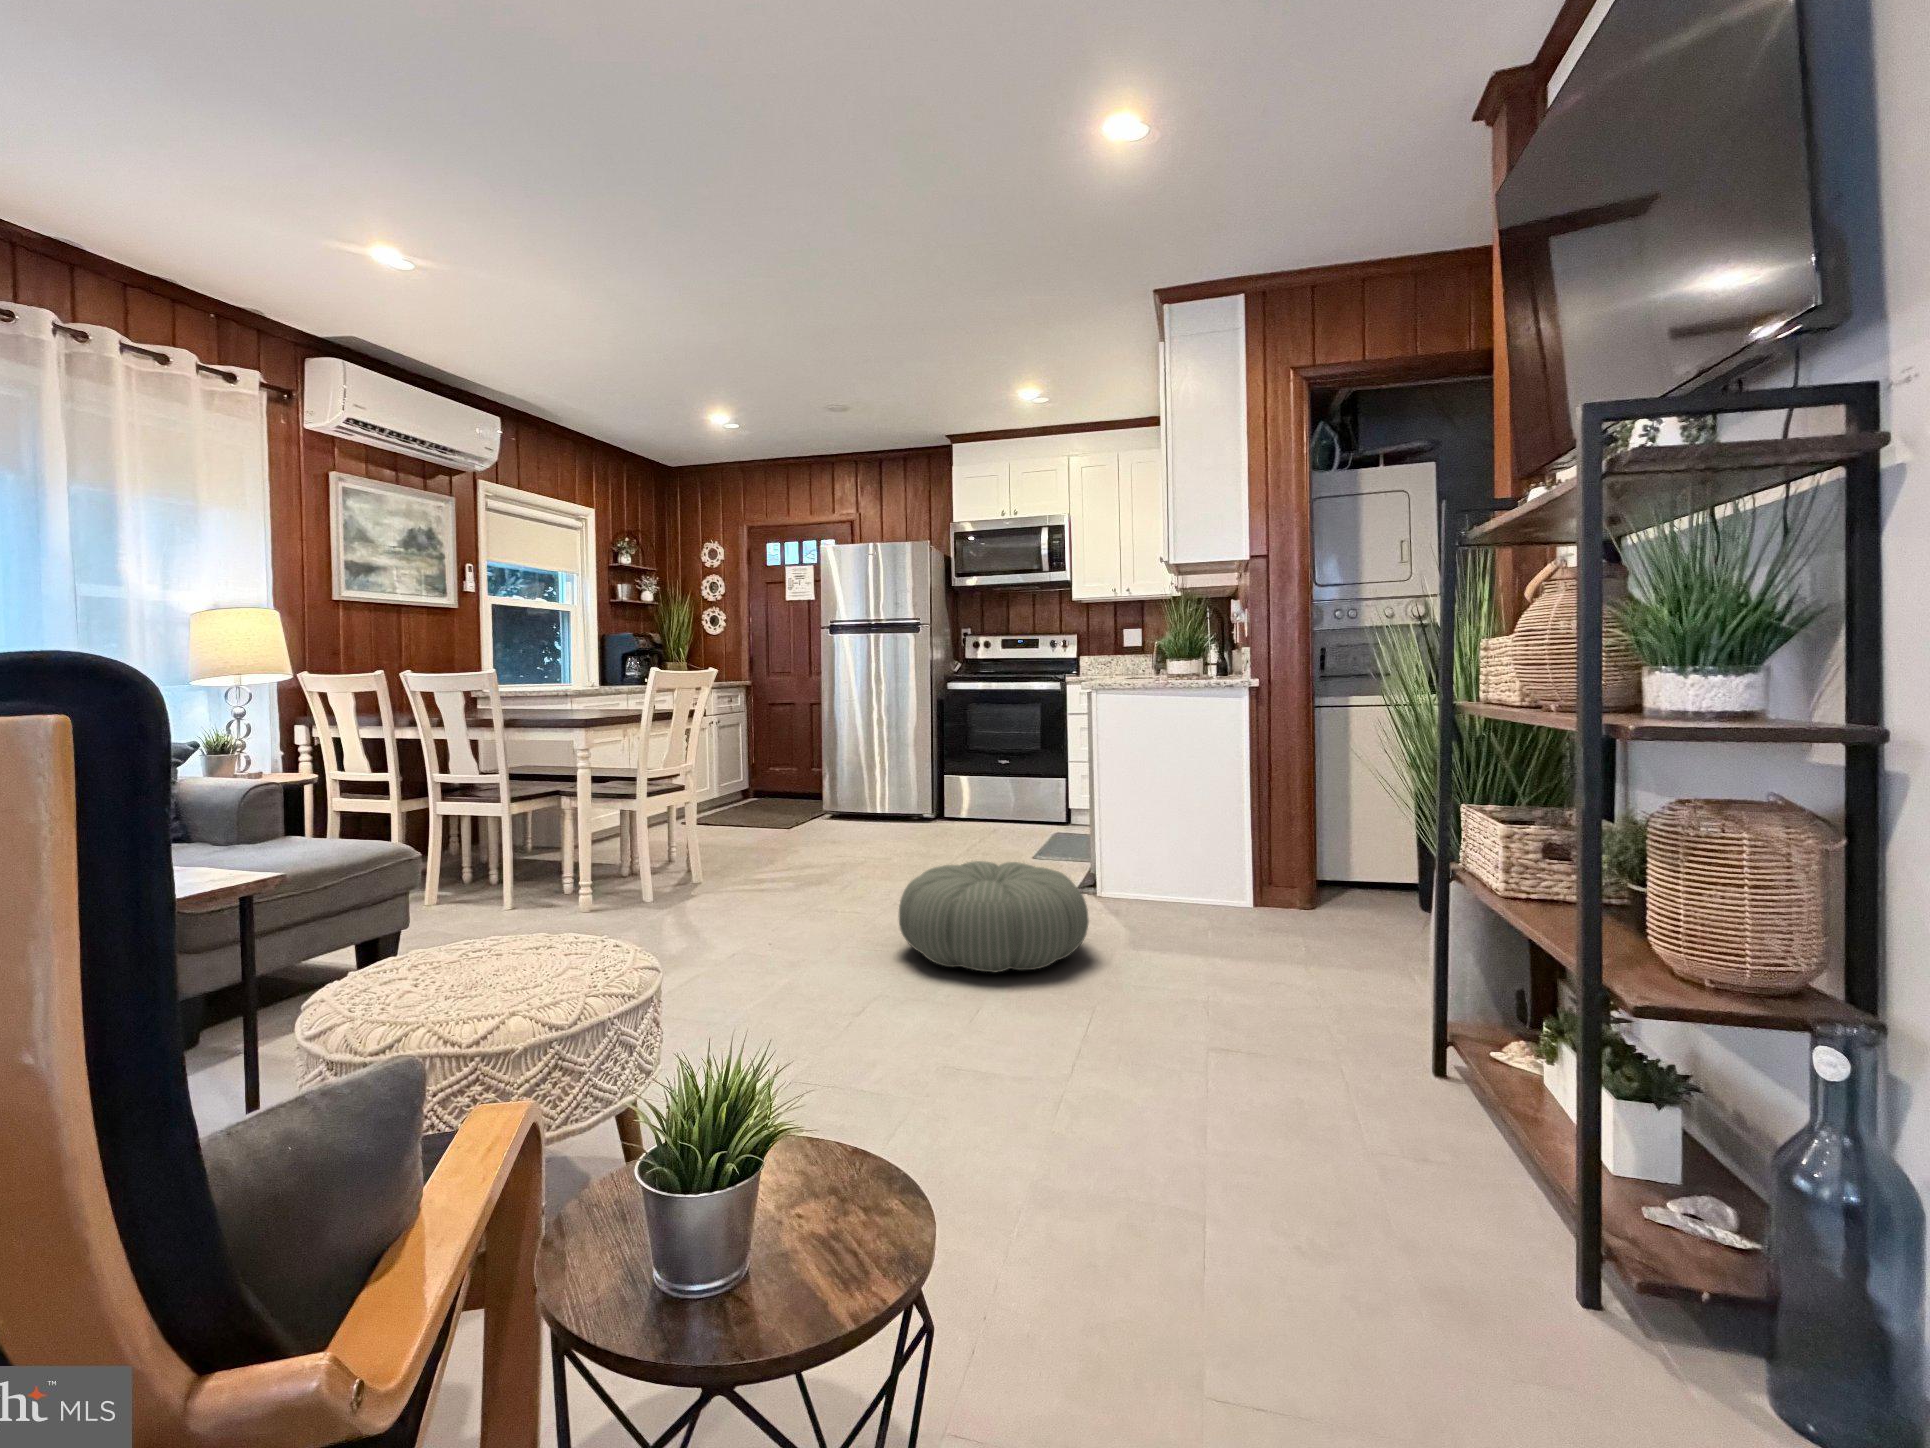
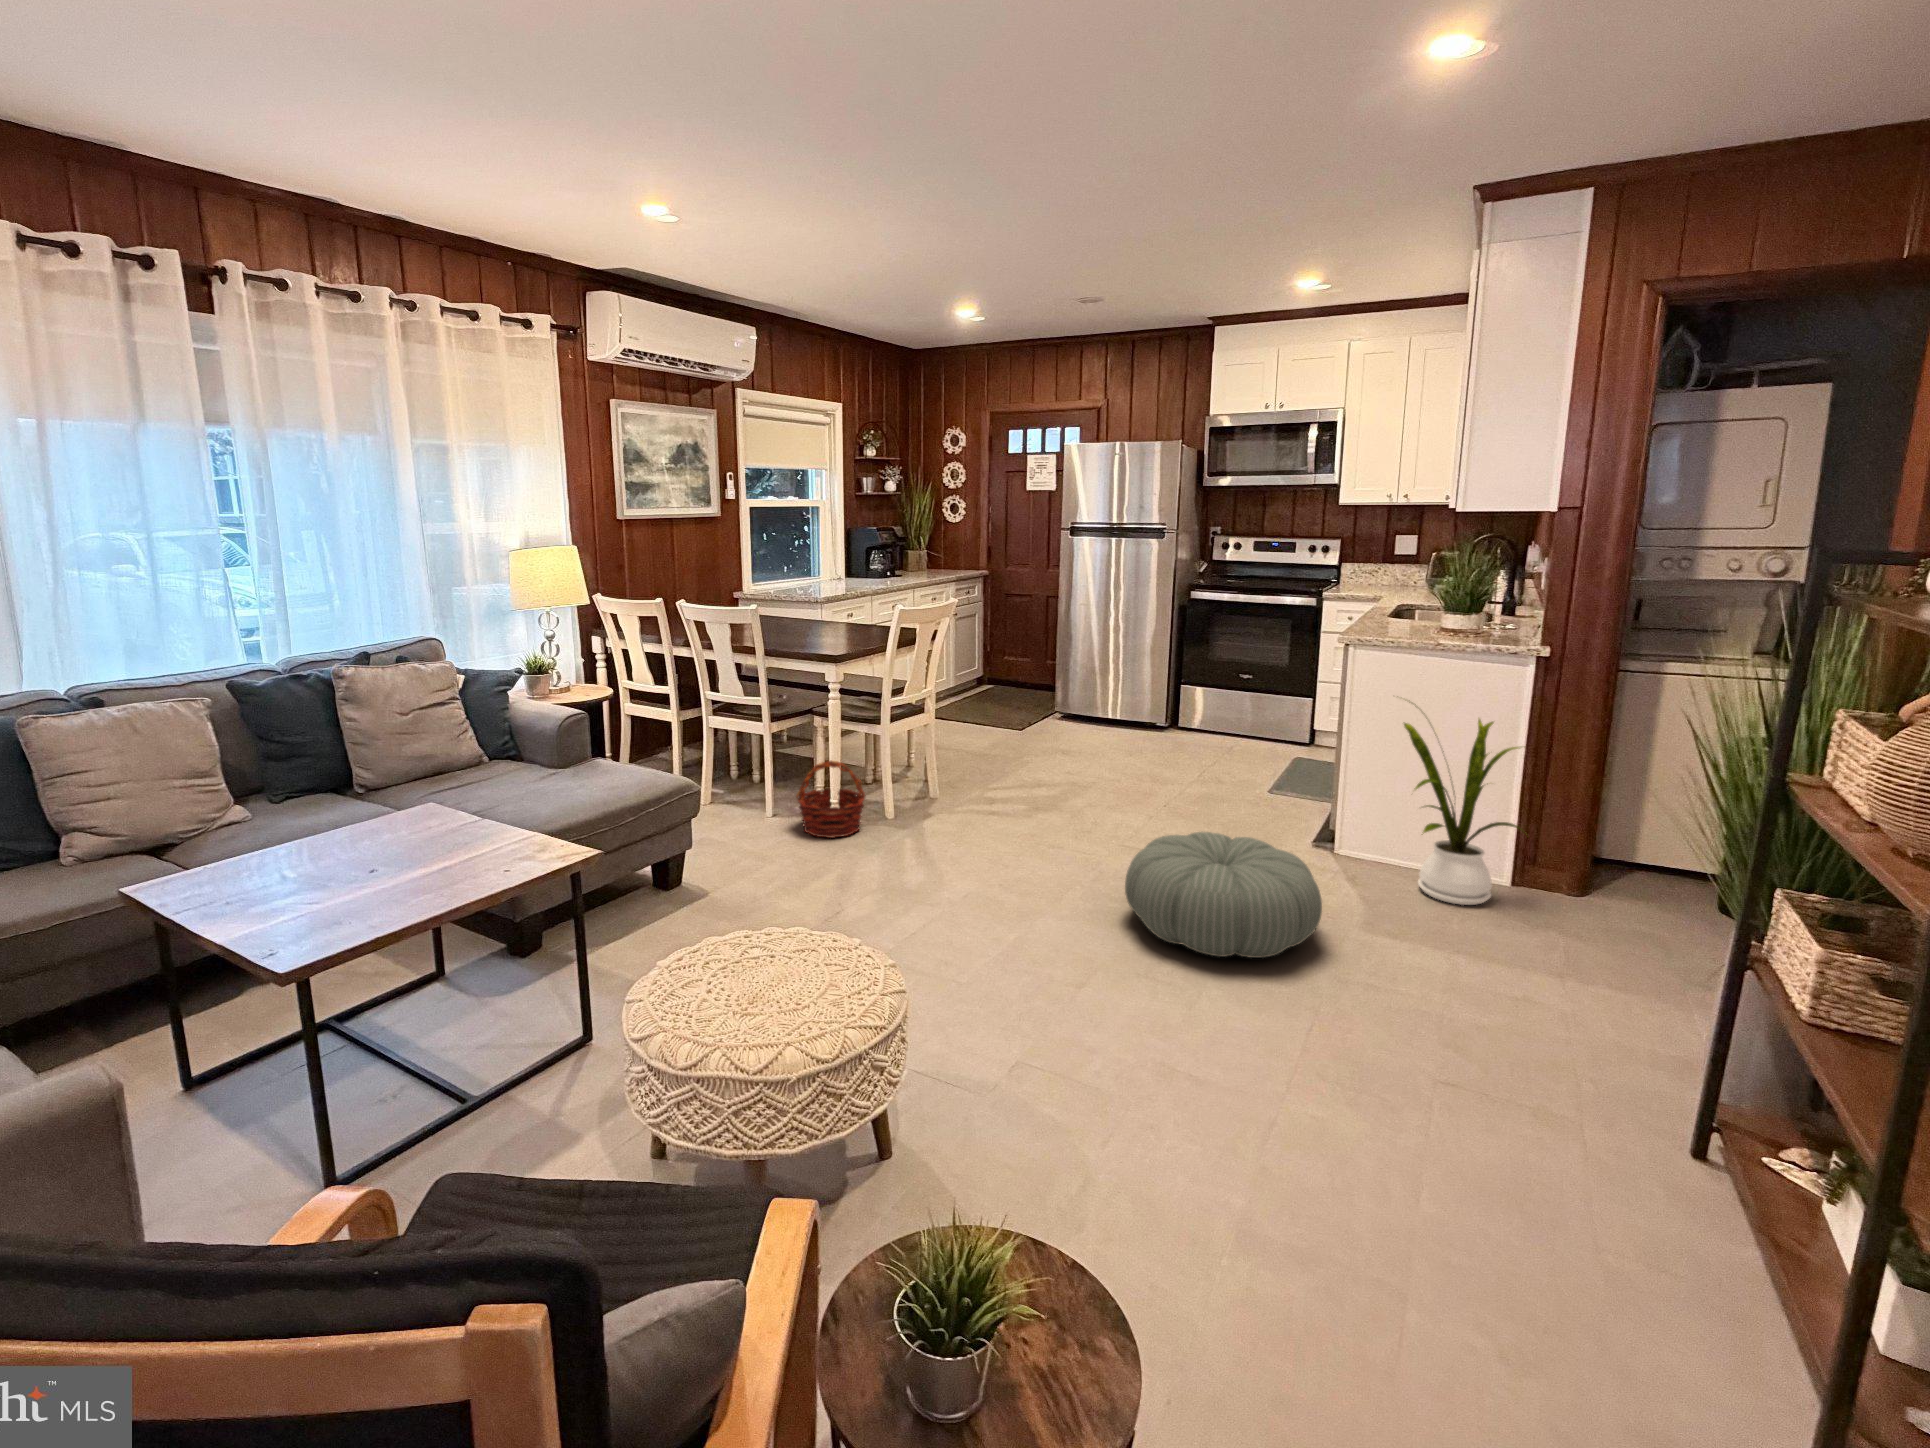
house plant: none [1128,725,1258,917] -> present [1404,704,1525,905]
basket: none [539,833,621,919] -> present [796,761,865,838]

